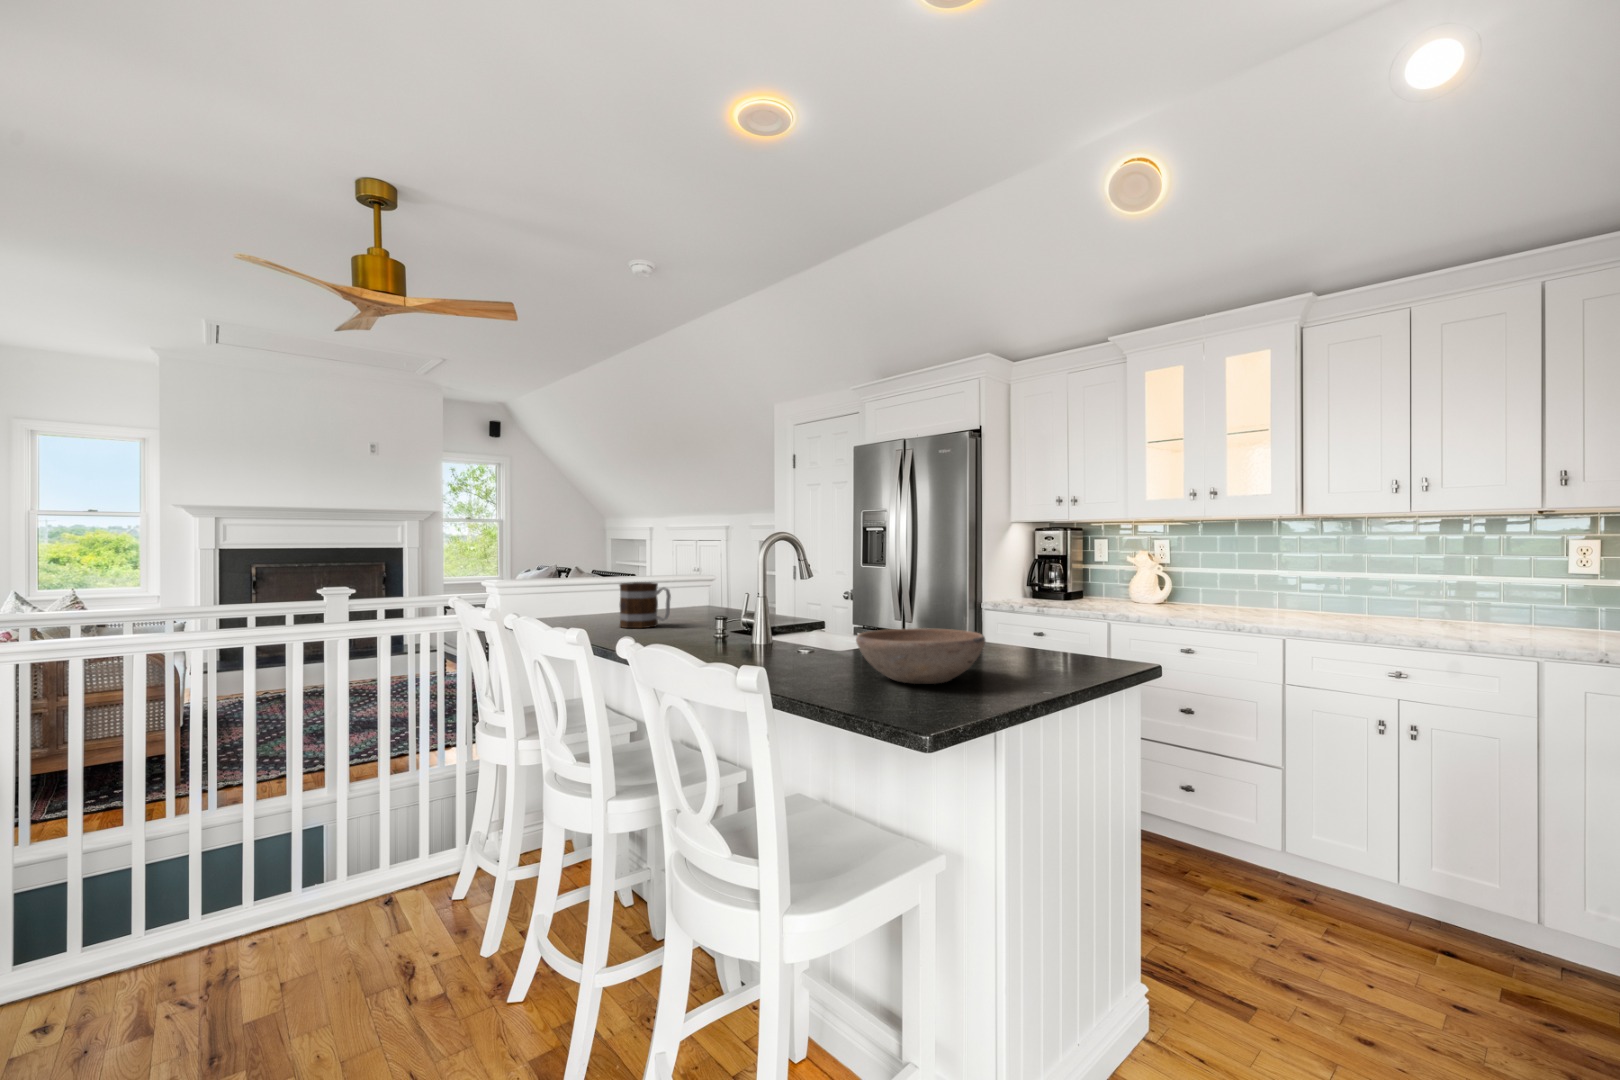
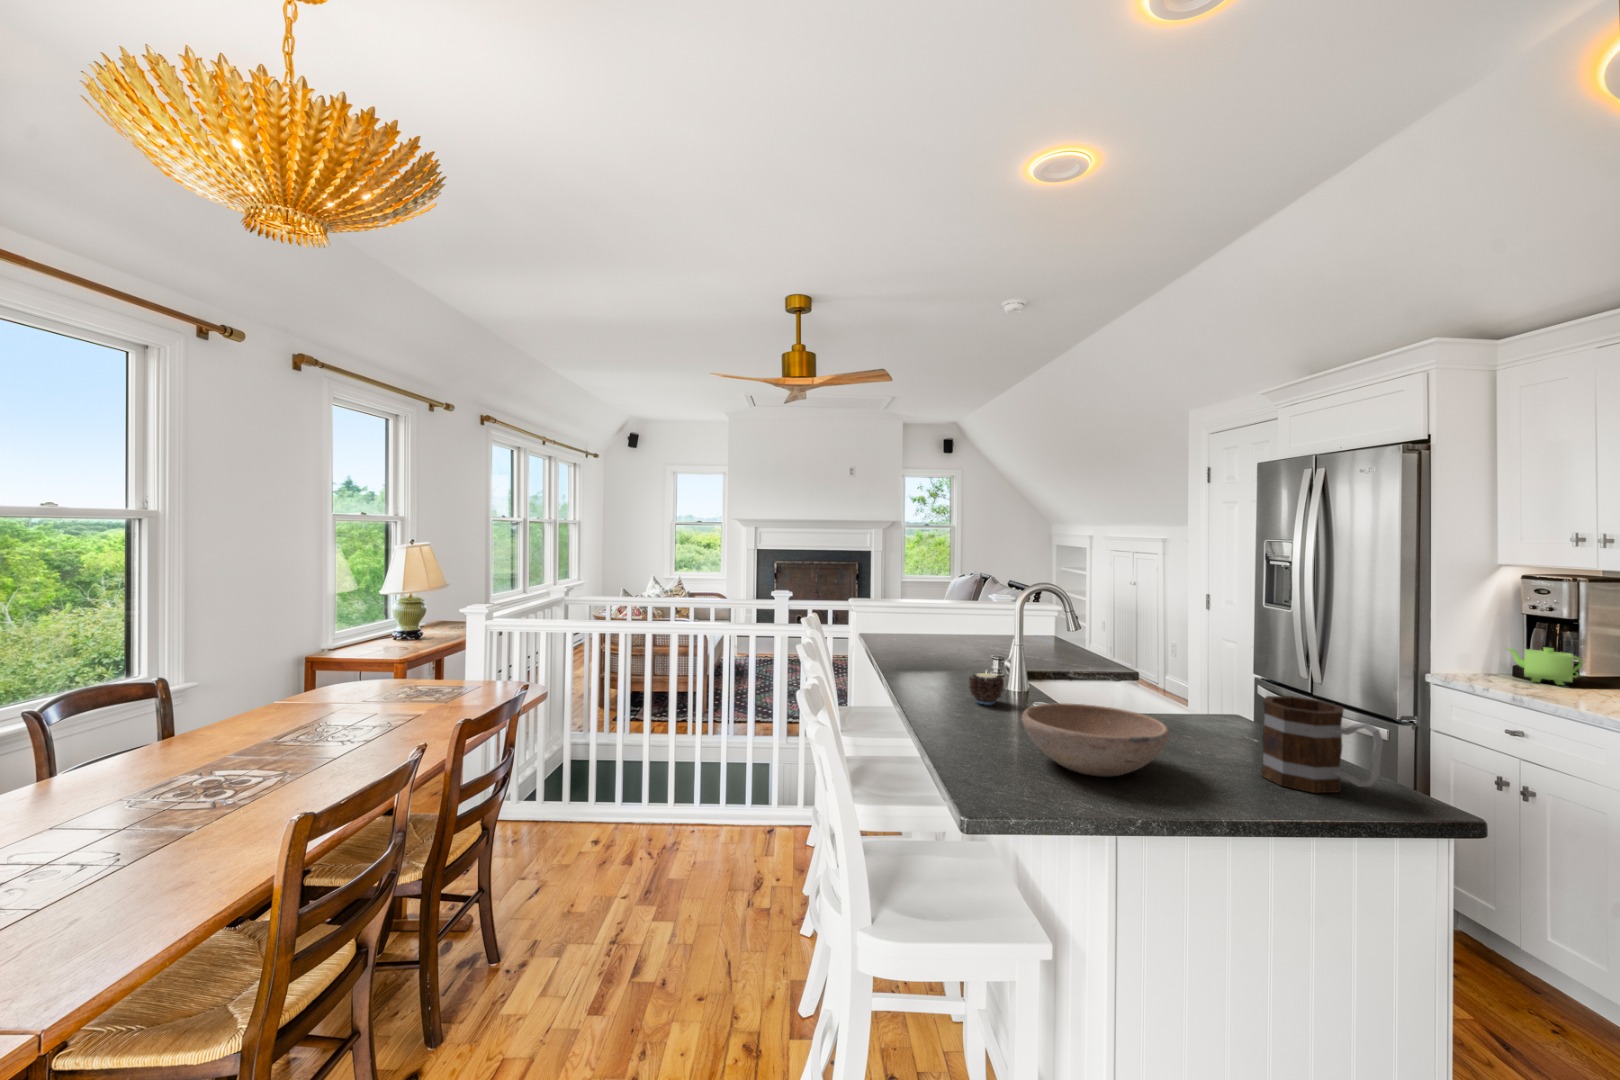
teapot: none [1029,578,1068,603] -> present [1507,648,1583,685]
mug: present [620,582,671,628] -> present [1261,696,1383,793]
candle: none [736,620,774,657] -> present [969,672,1003,705]

